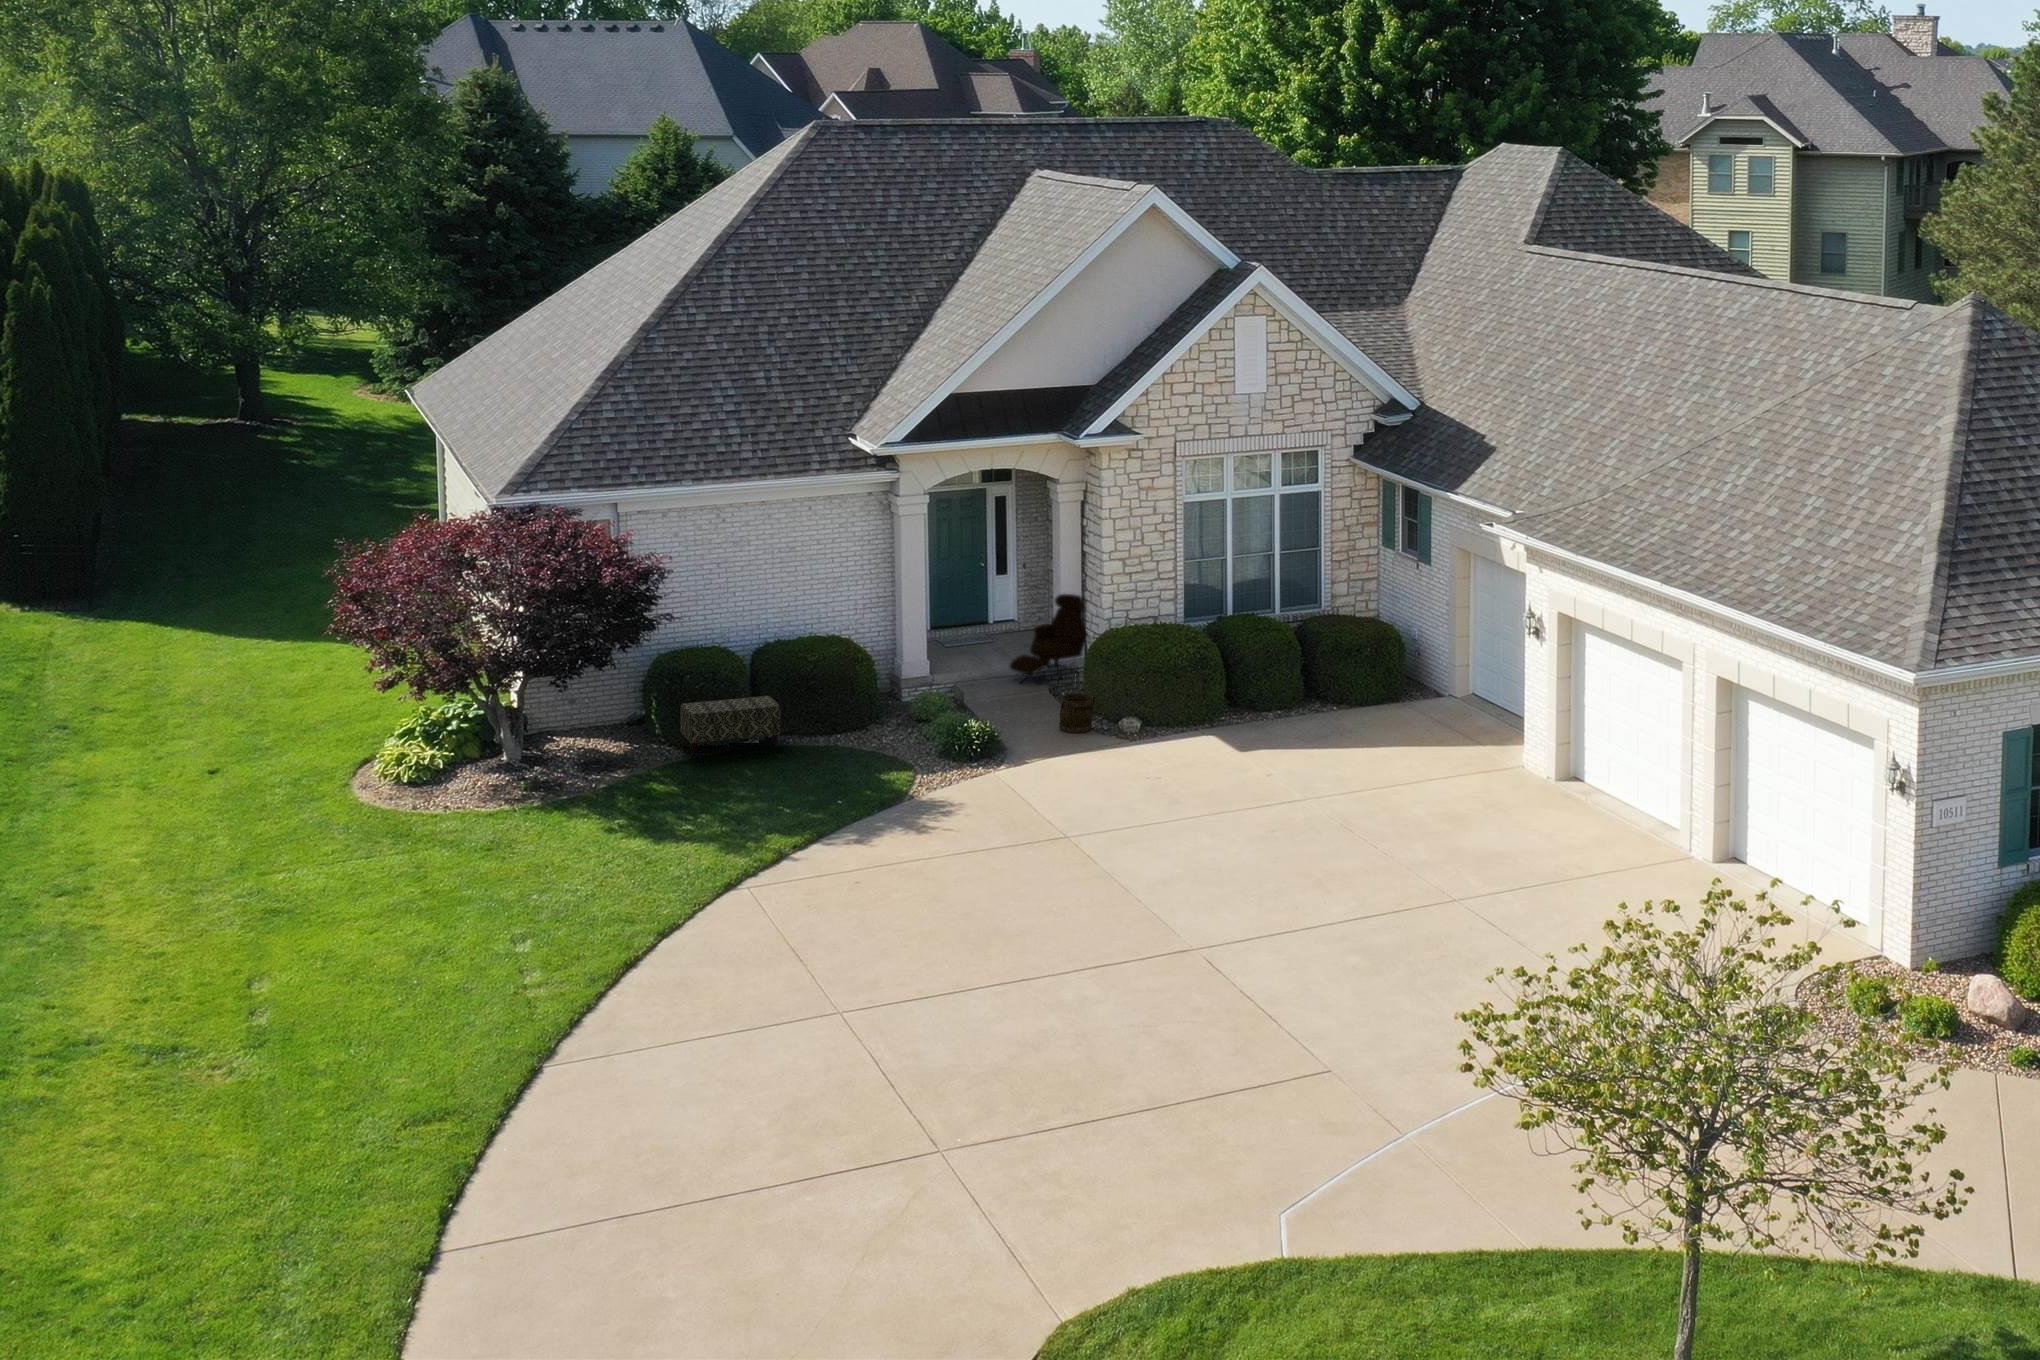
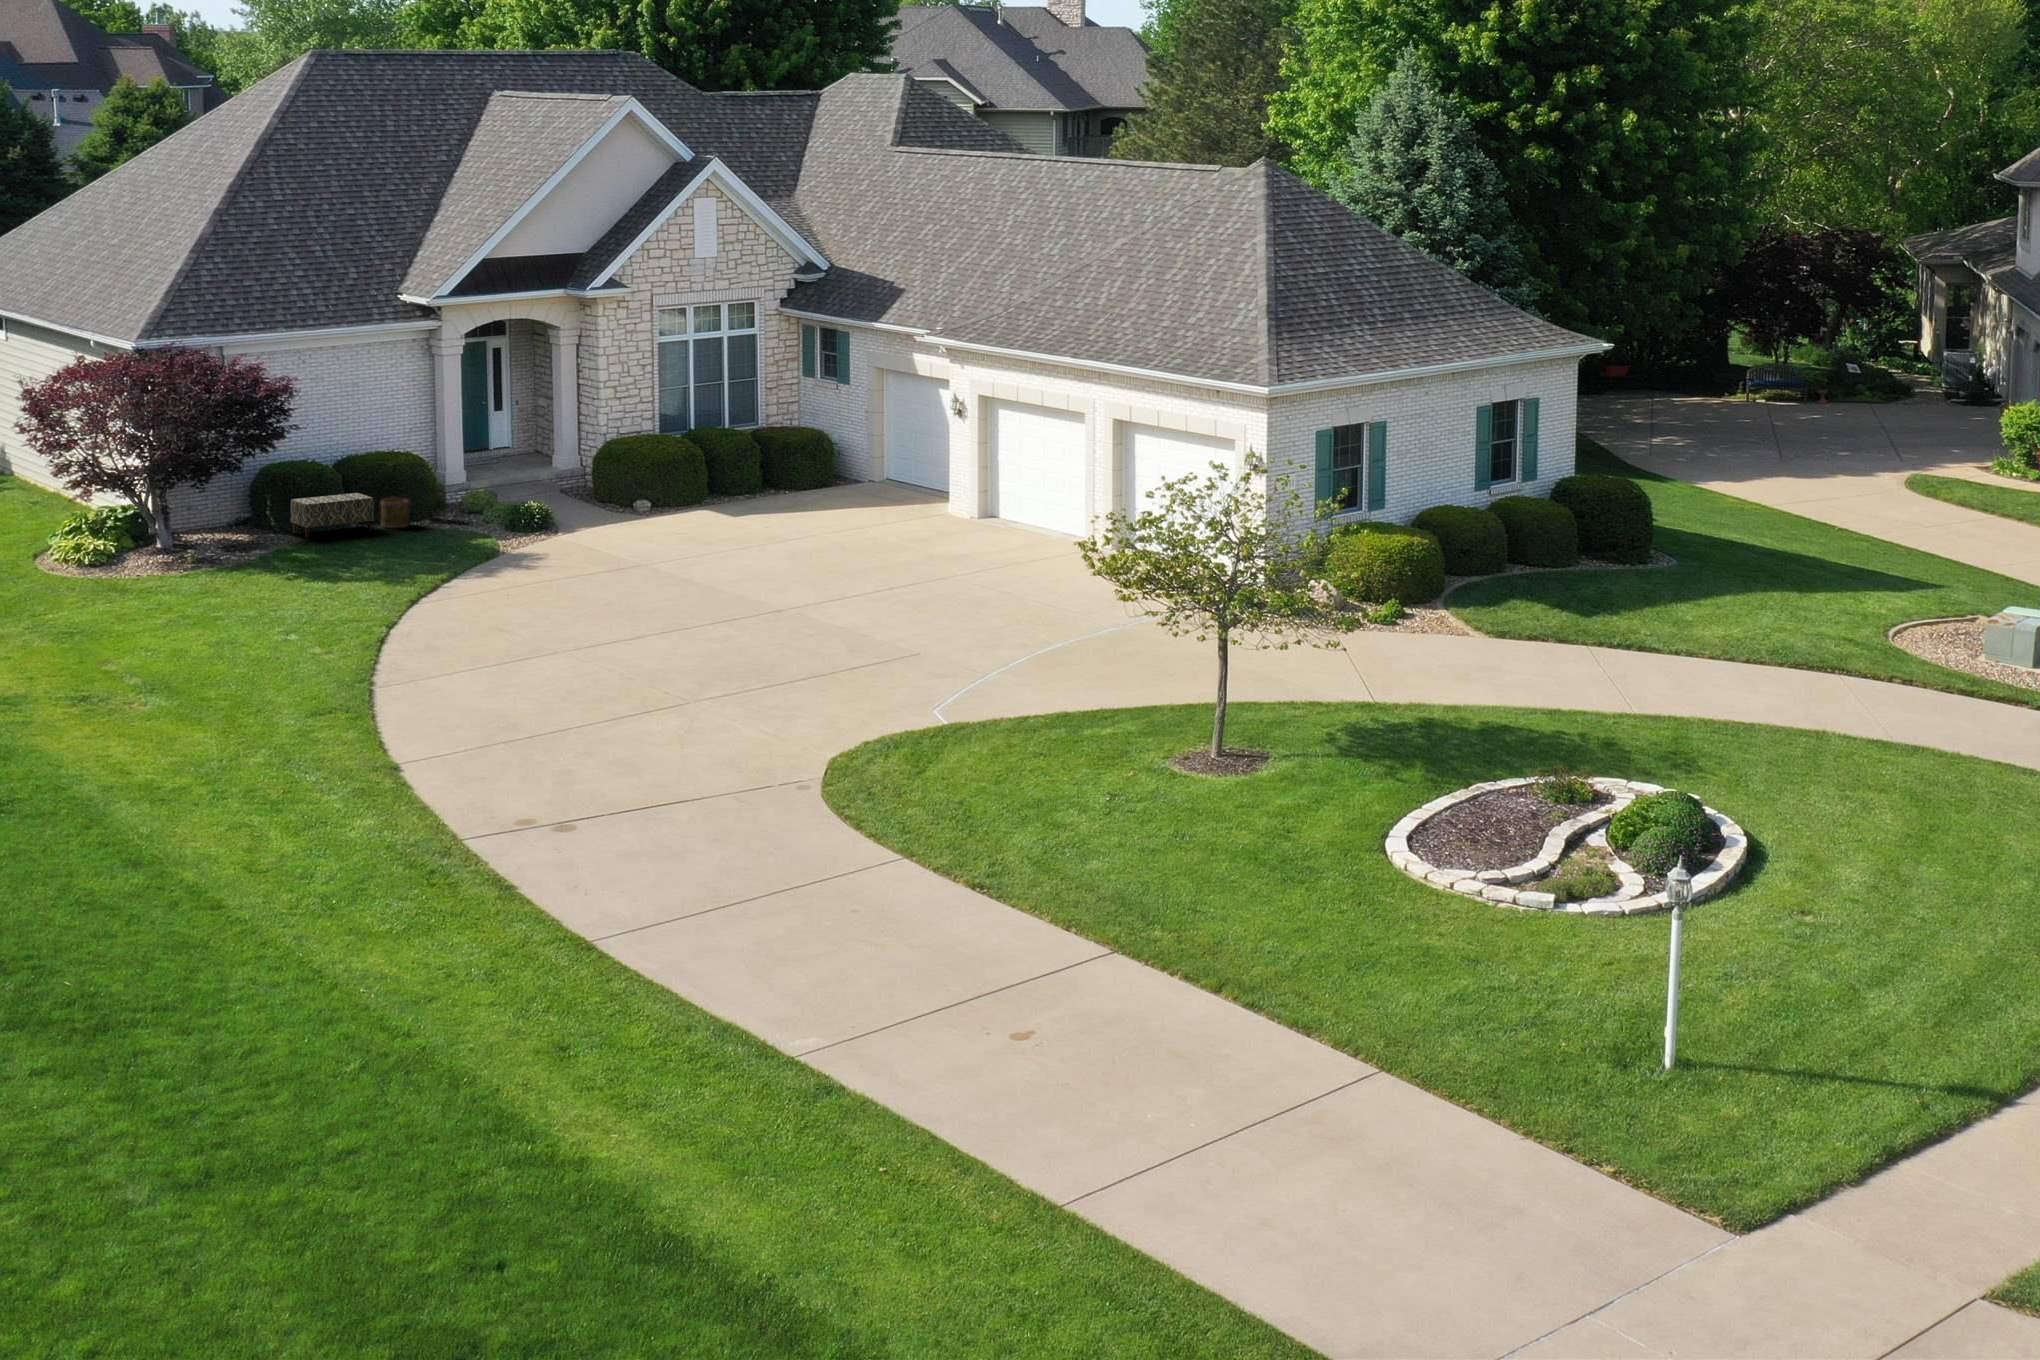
lounge chair: present [1010,594,1088,679] -> none [521,421,583,490]
potted tree: none [851,685,885,738] -> present [425,486,449,523]
bucket: present [1059,693,1096,733] -> present [381,497,412,528]

